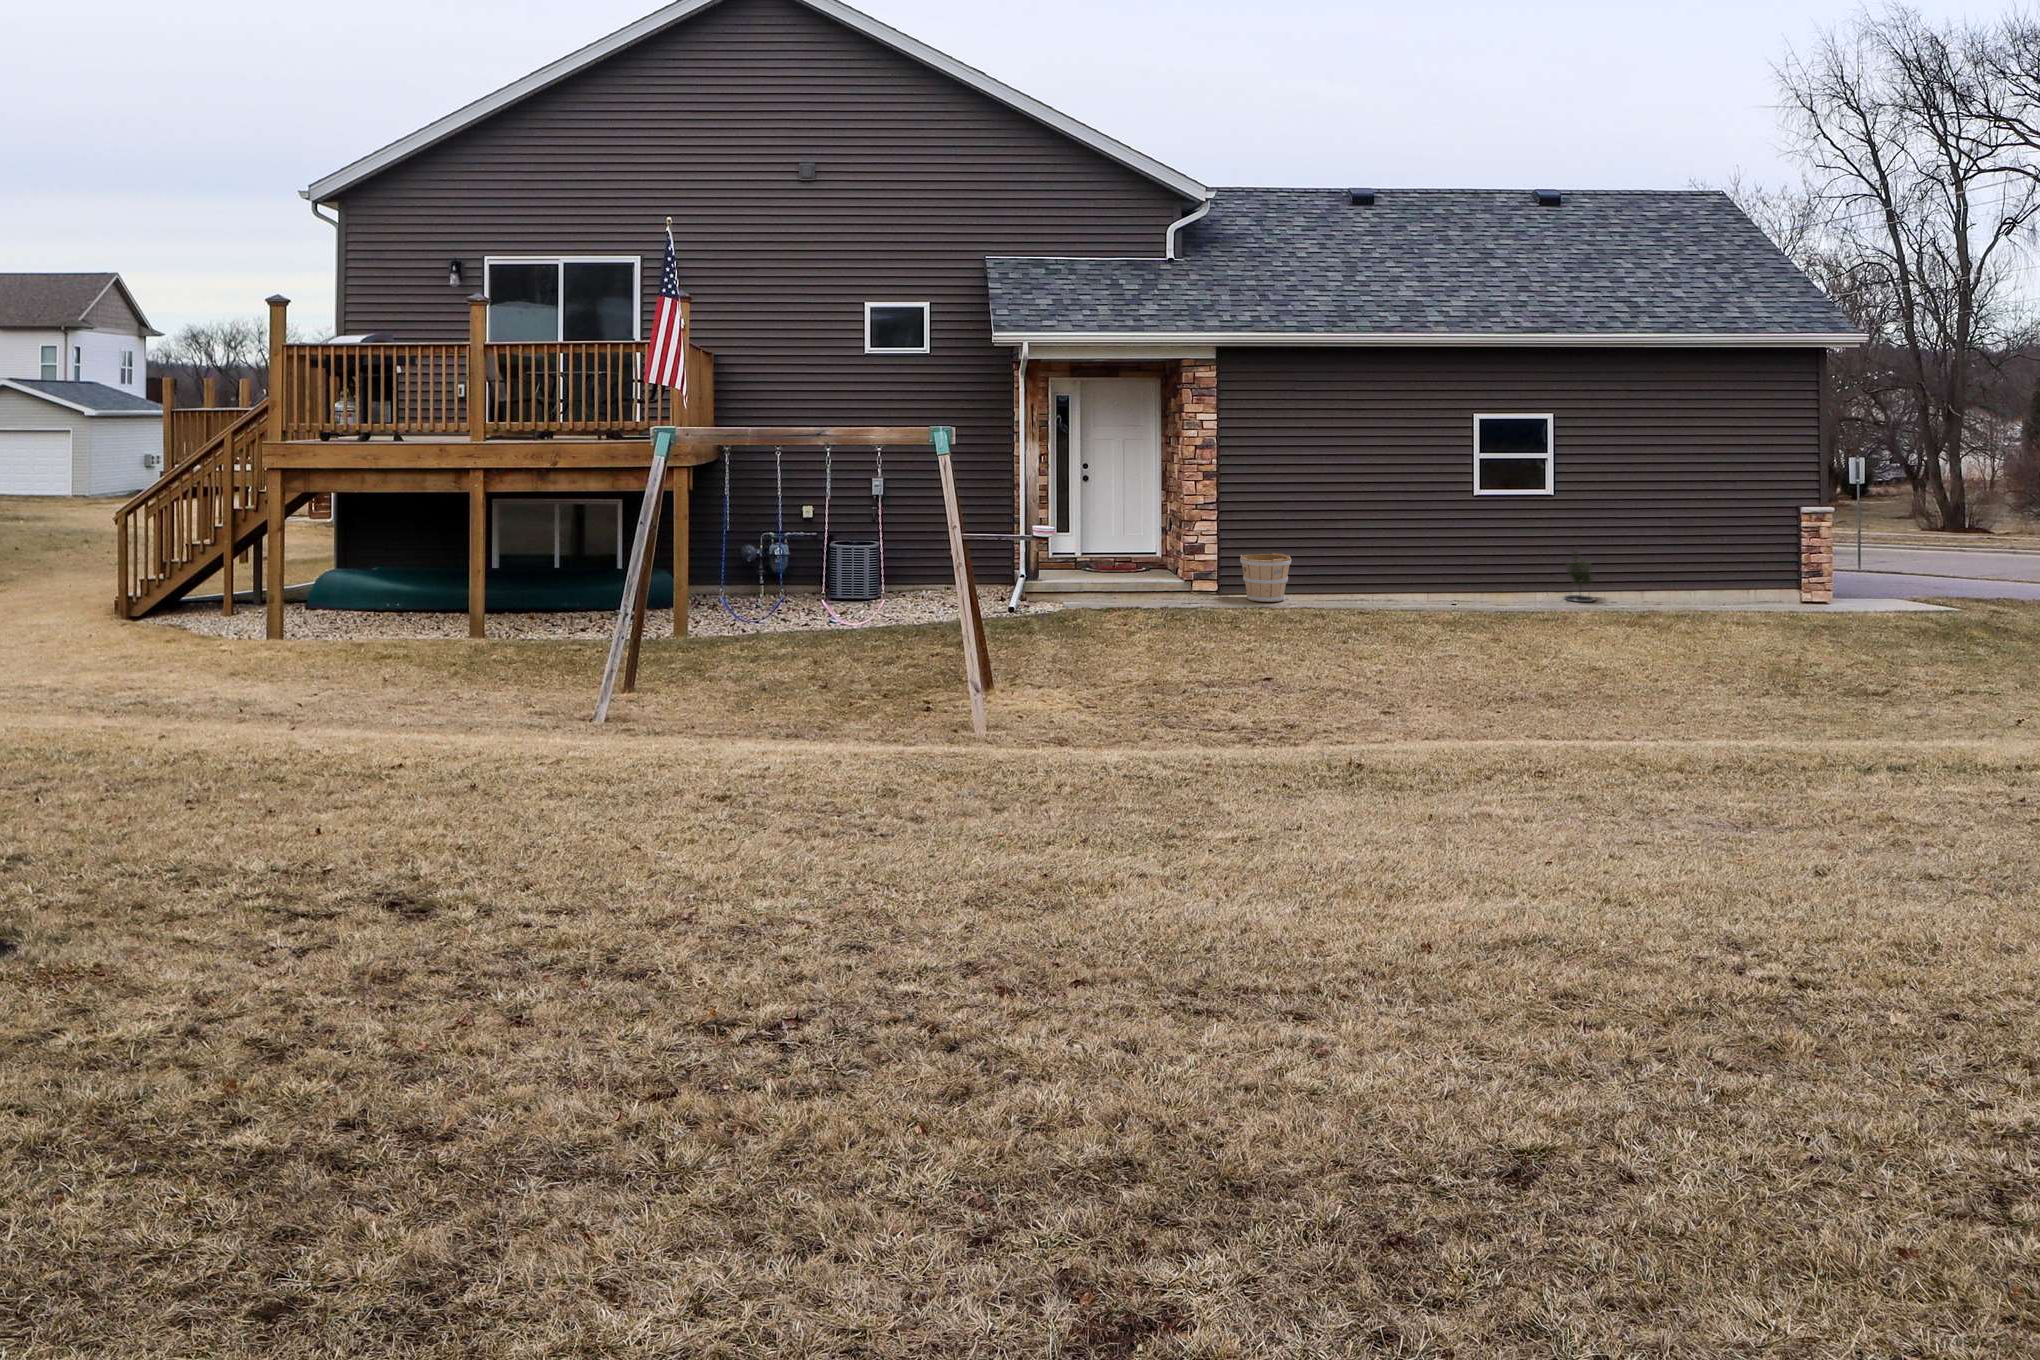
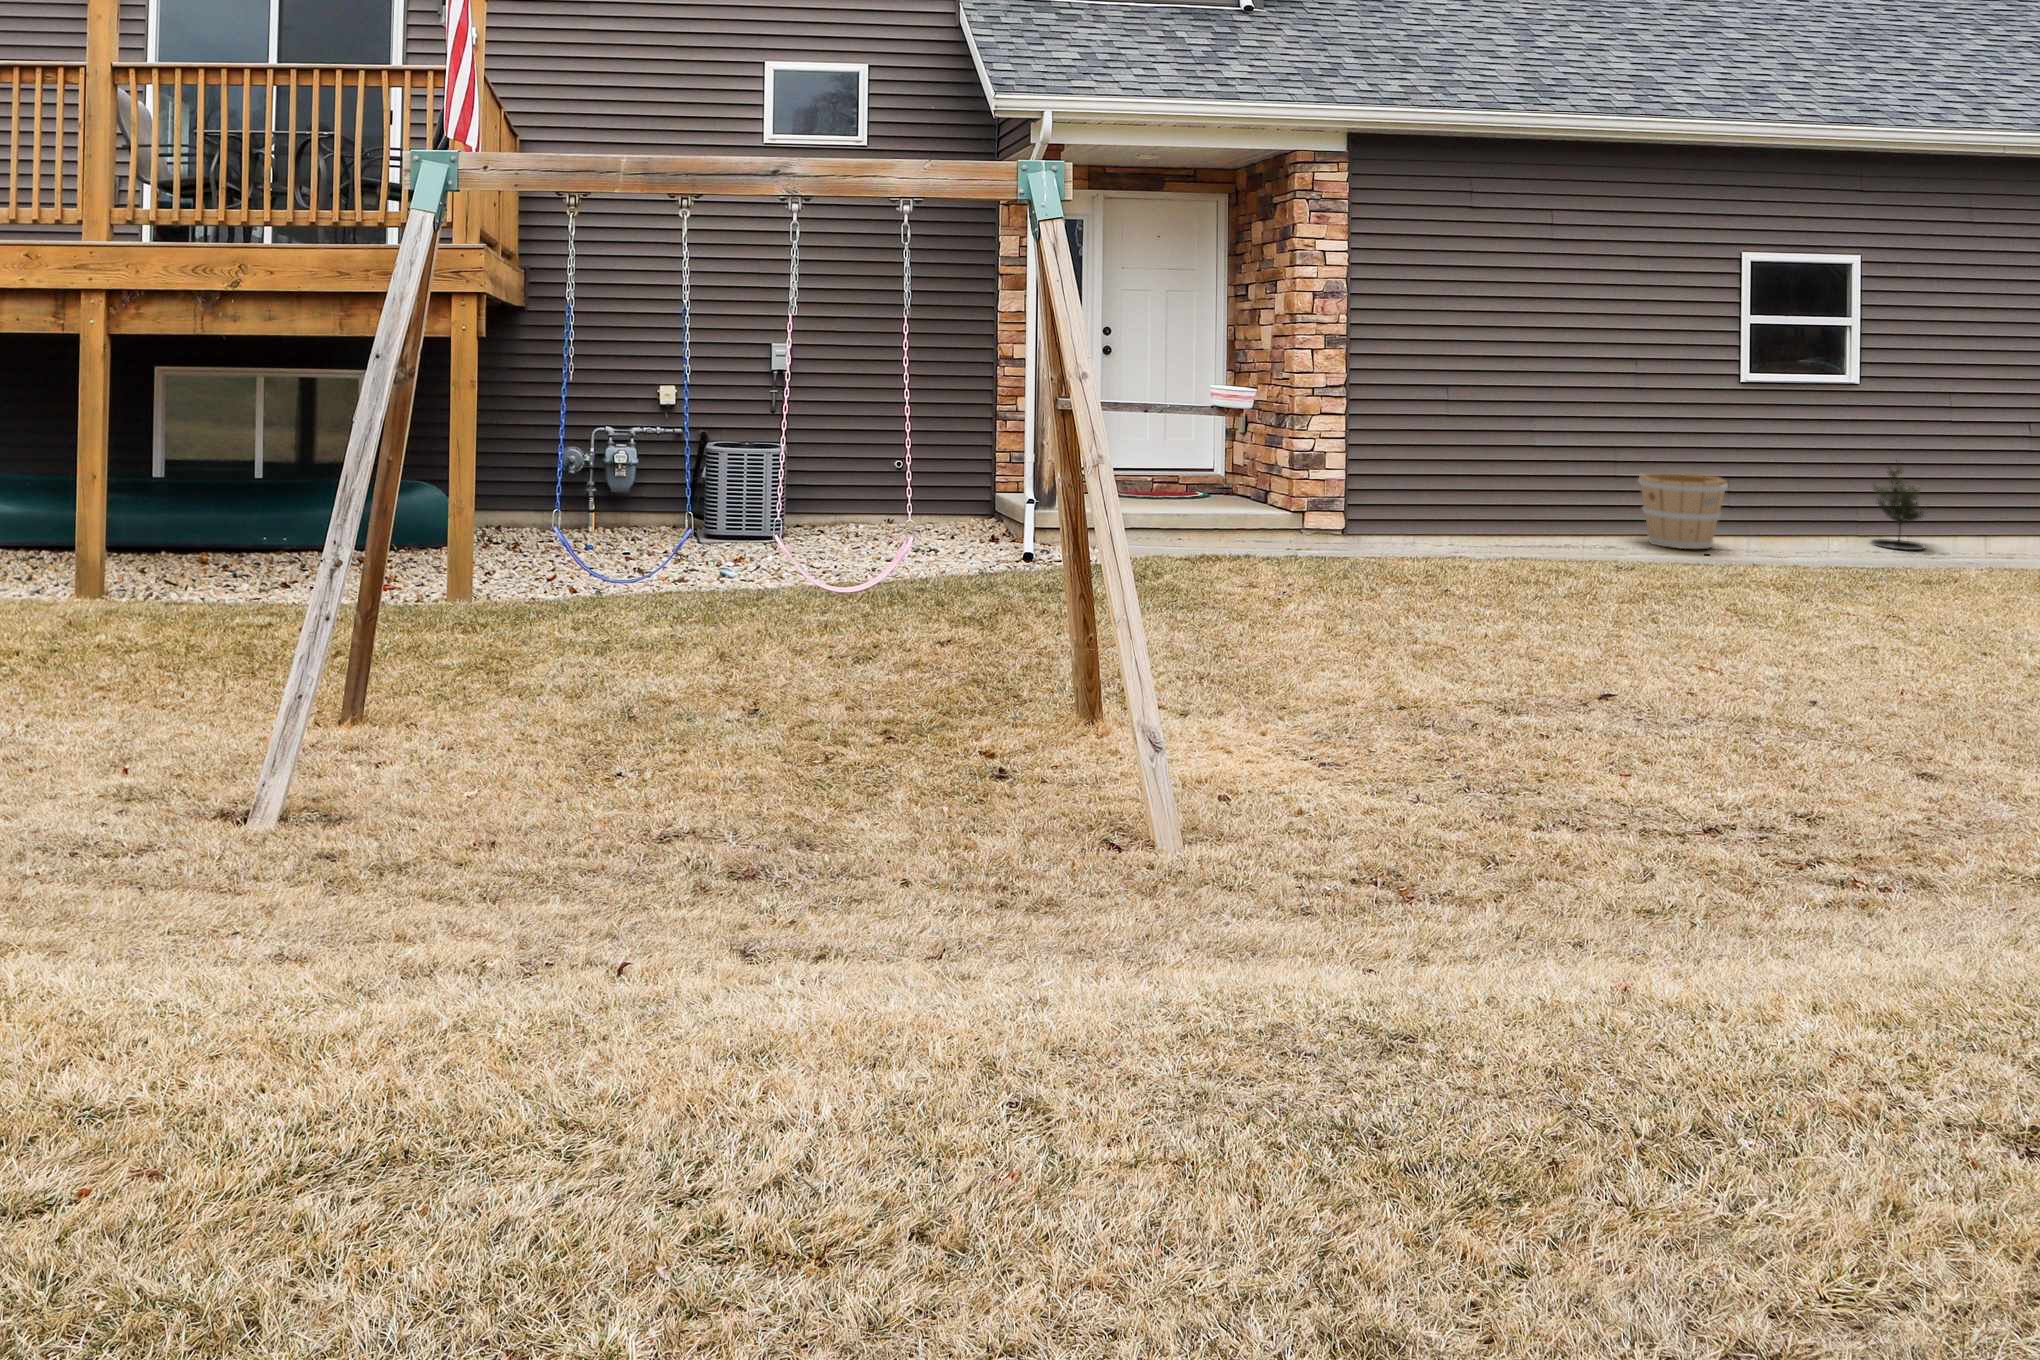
wooden bucket: present [1240,553,1291,602] -> present [1638,473,1728,549]

